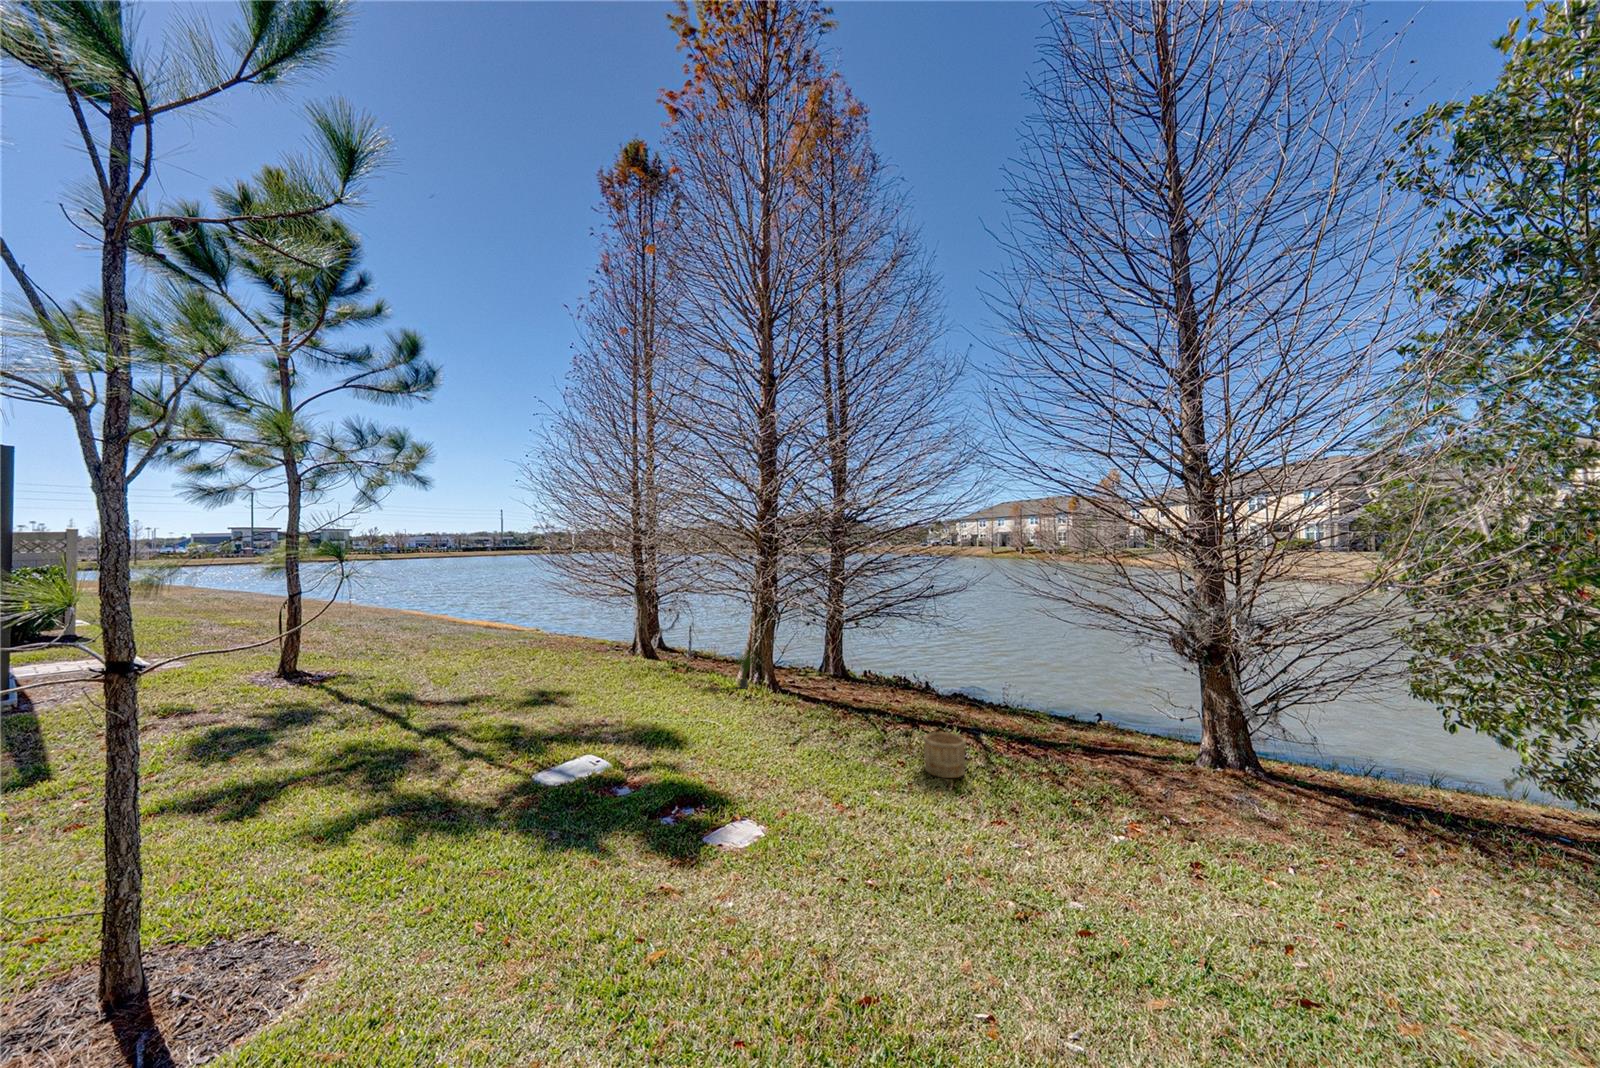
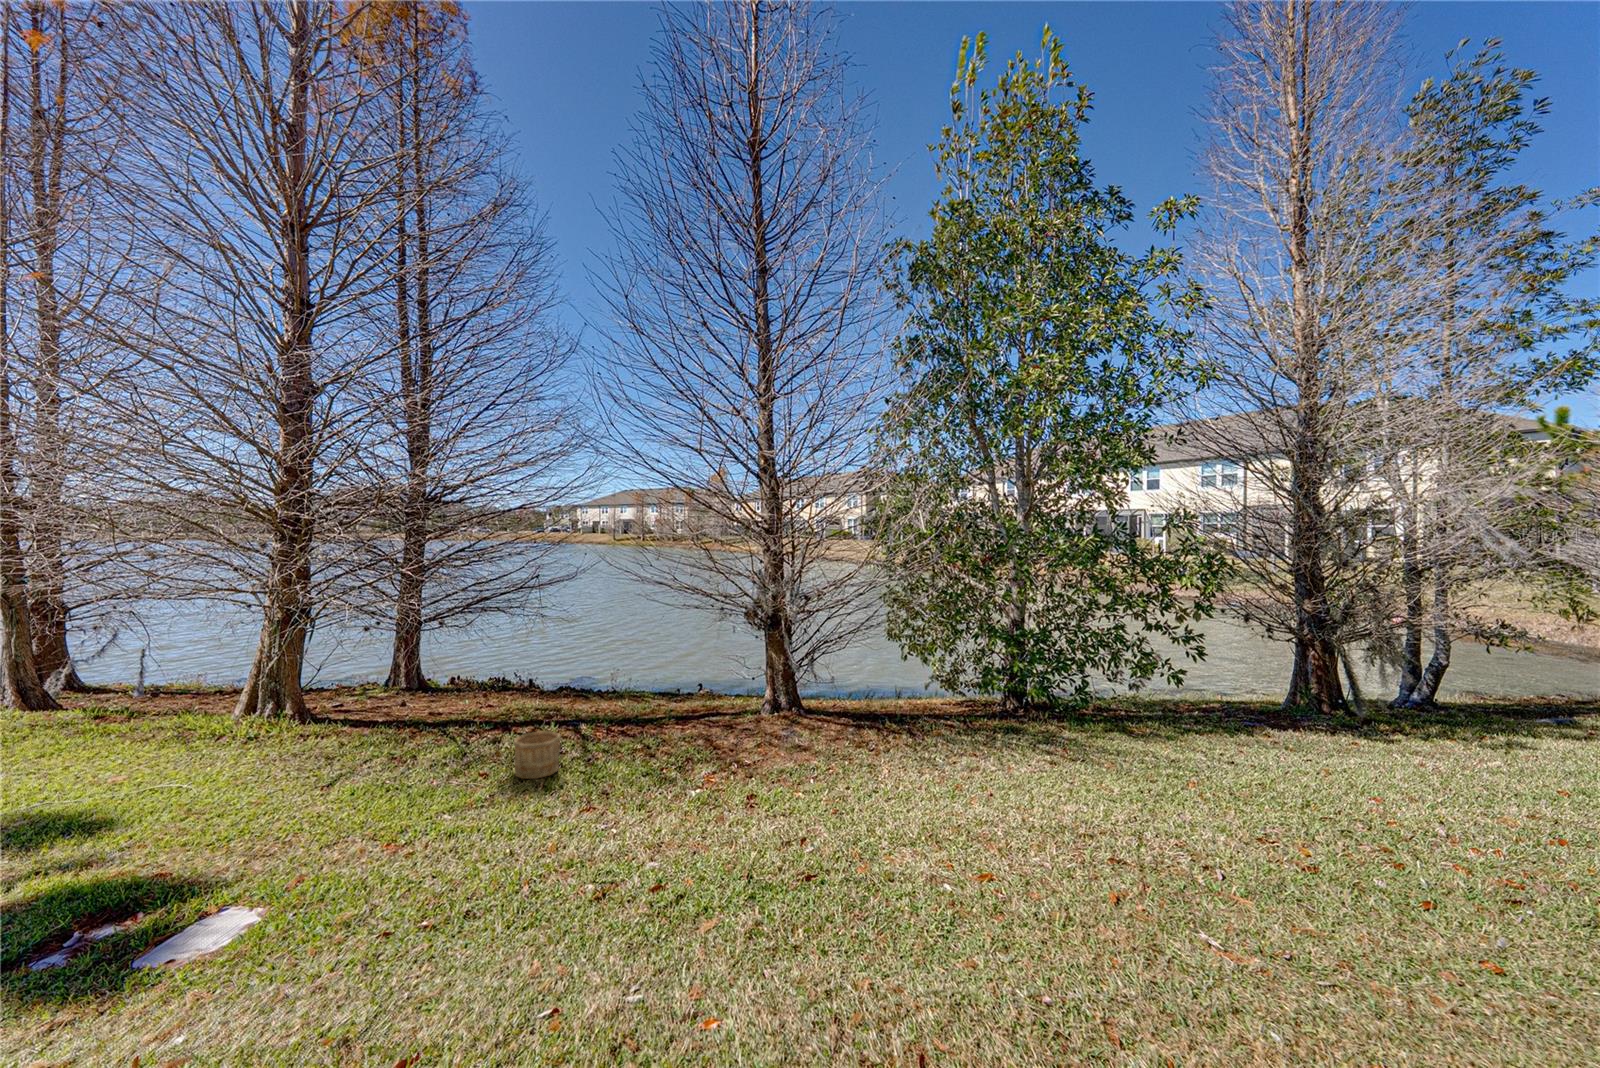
potted plant: present [738,650,753,688] -> none [232,670,277,727]

